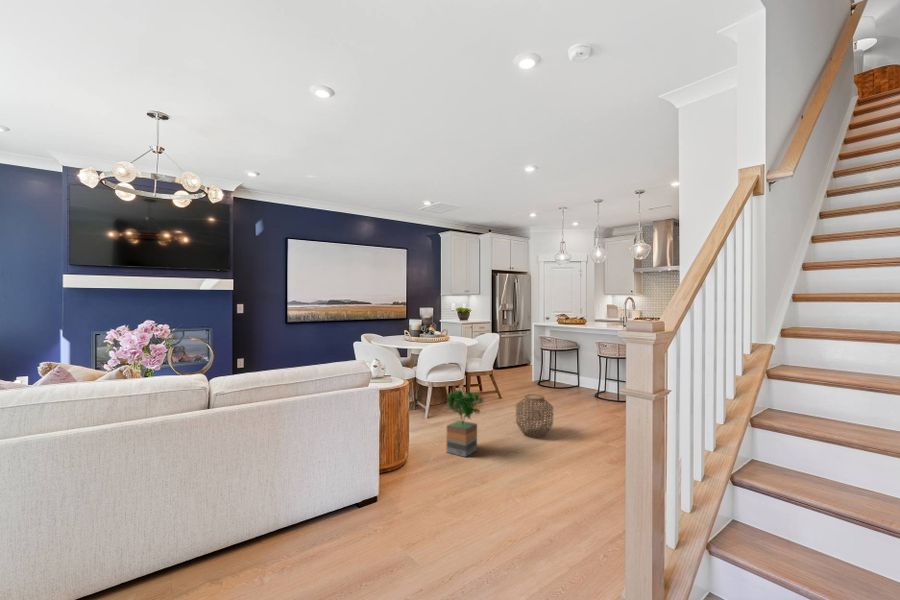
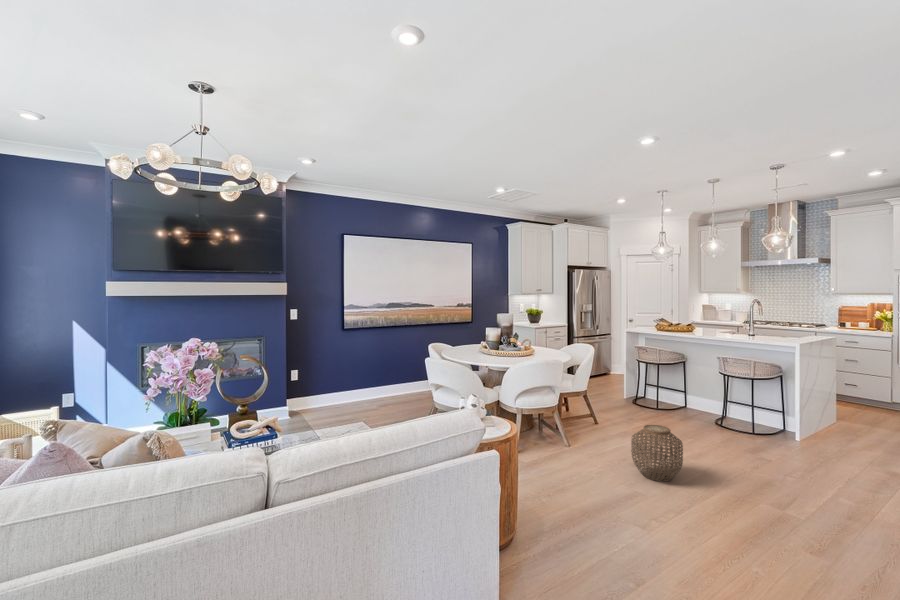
potted tree: present [447,390,483,457] -> none [550,421,602,510]

